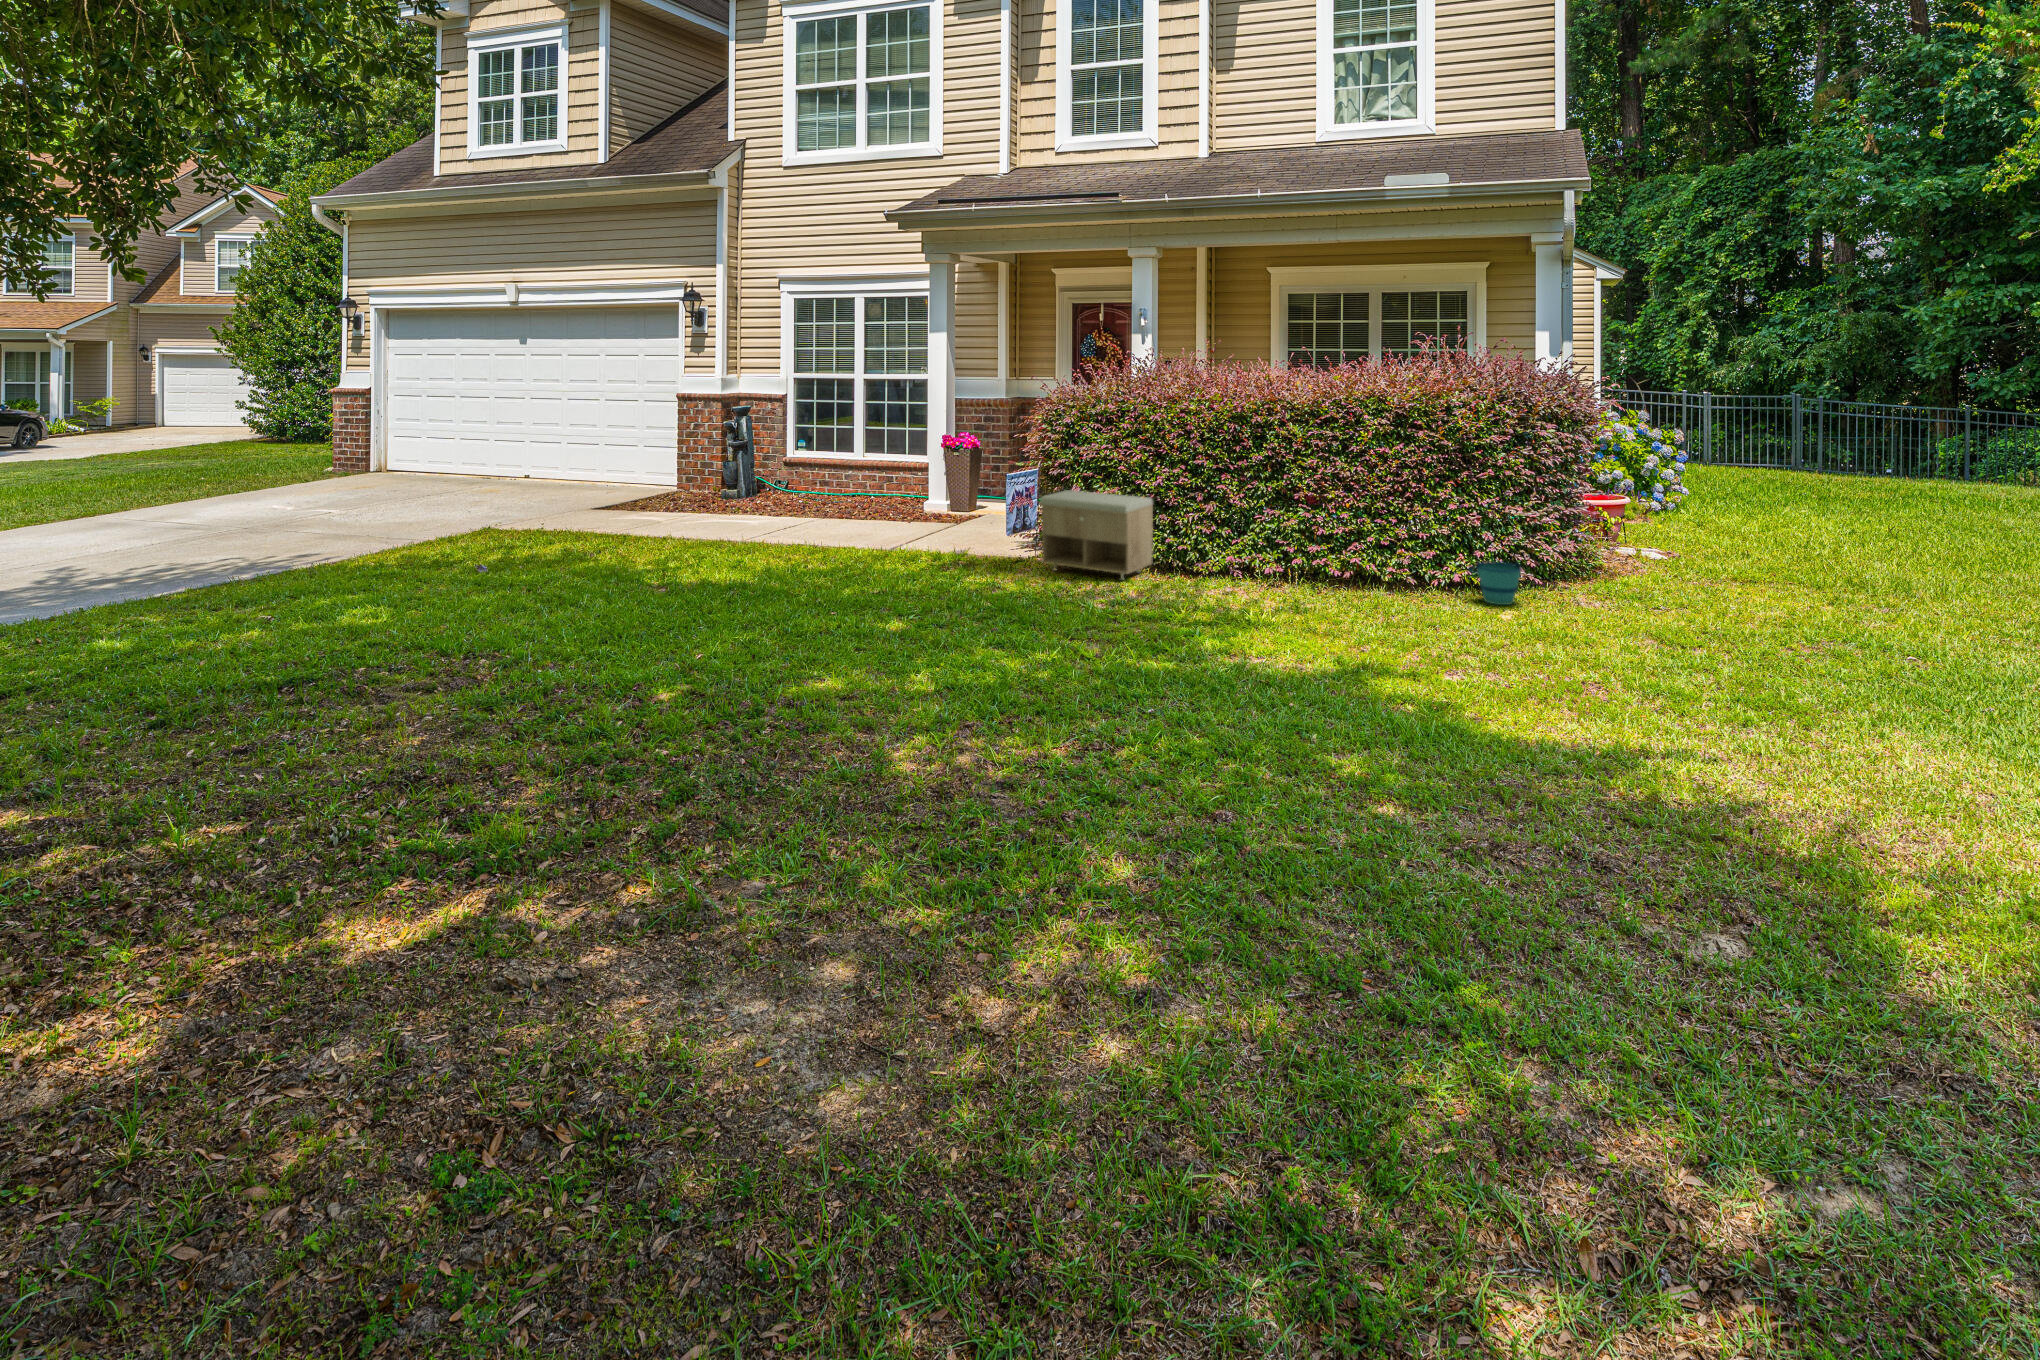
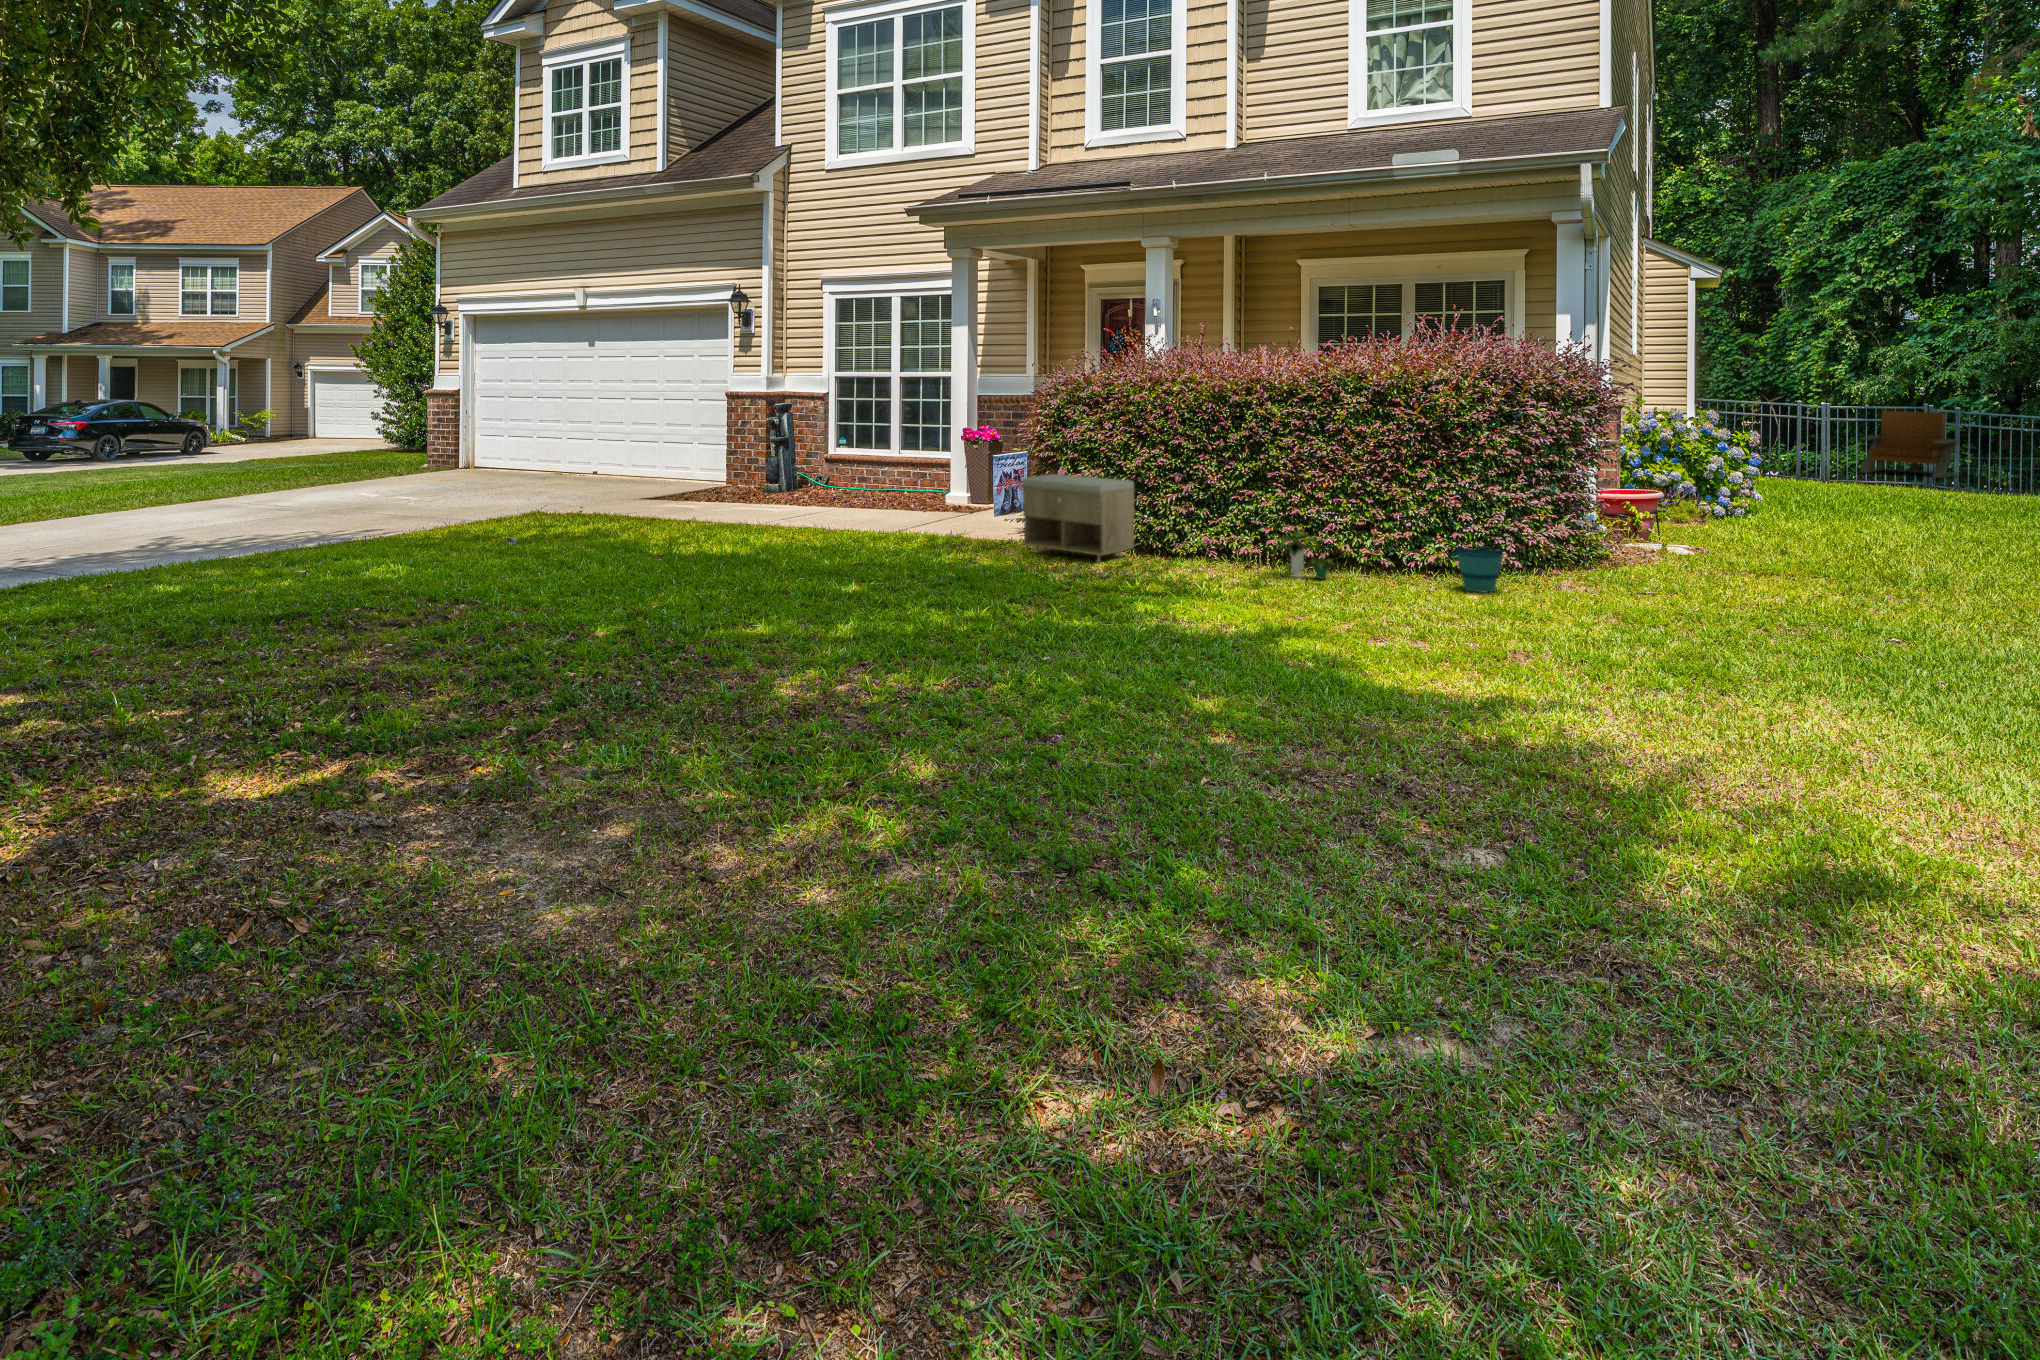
lounge chair: none [1726,399,1807,460] -> present [1860,410,1957,478]
potted plant: none [1300,547,1361,594] -> present [1276,531,1332,579]

